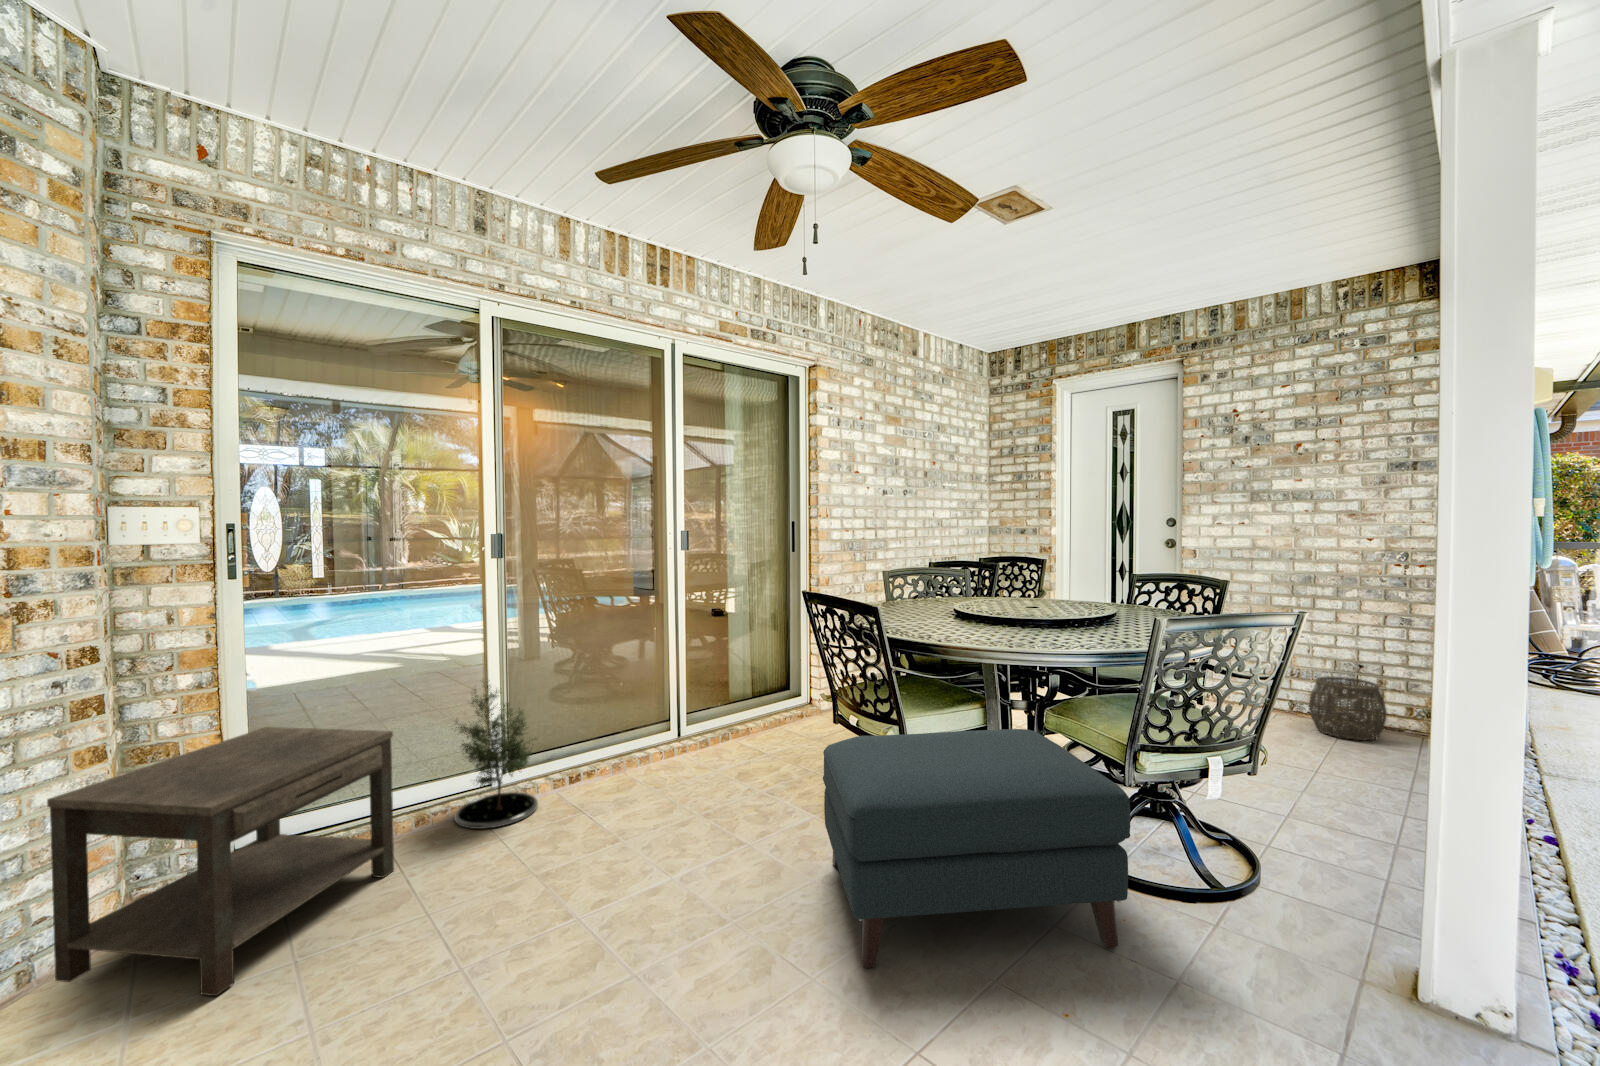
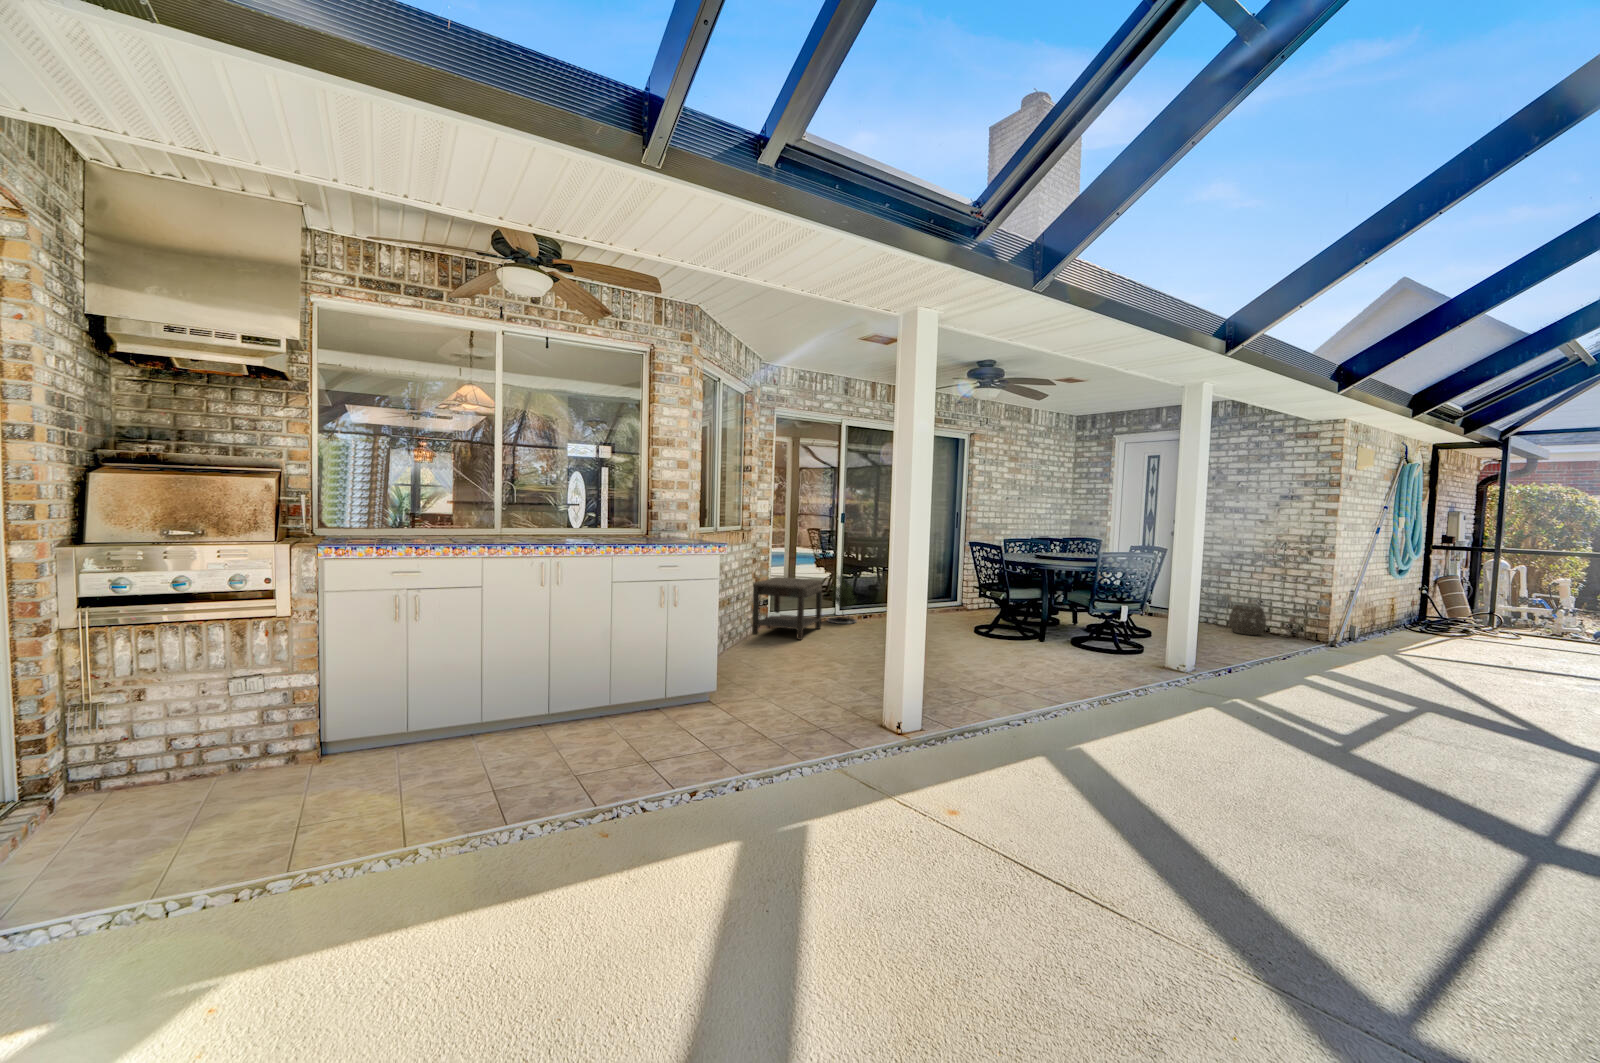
ottoman: present [823,729,1130,968] -> none [976,593,1081,656]

